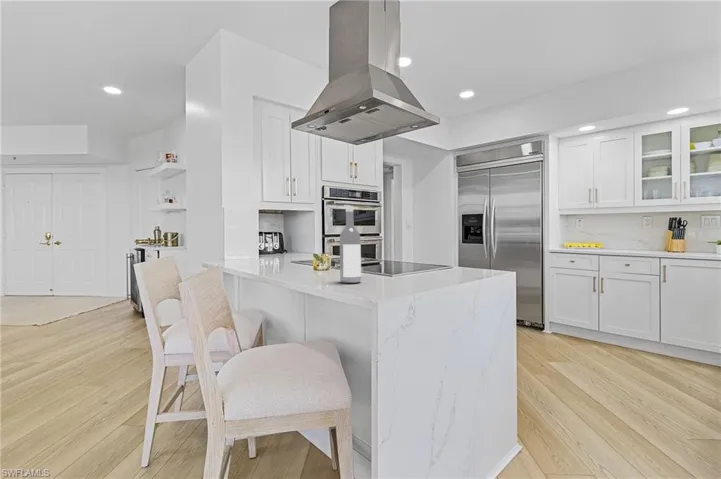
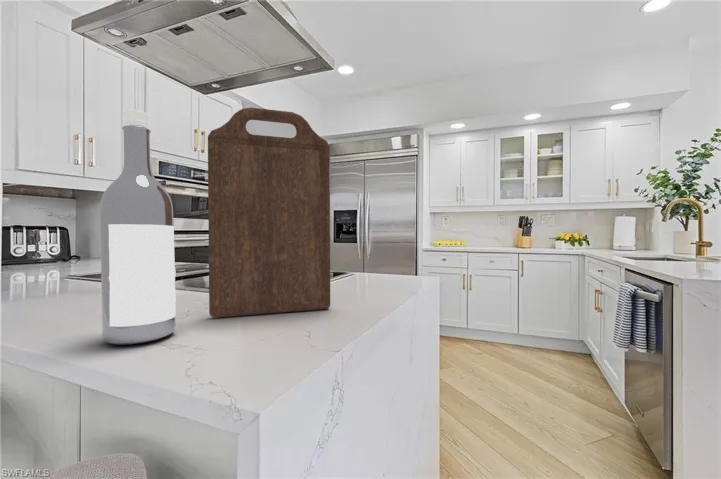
cutting board: none [371,194,420,279] -> present [208,107,330,317]

